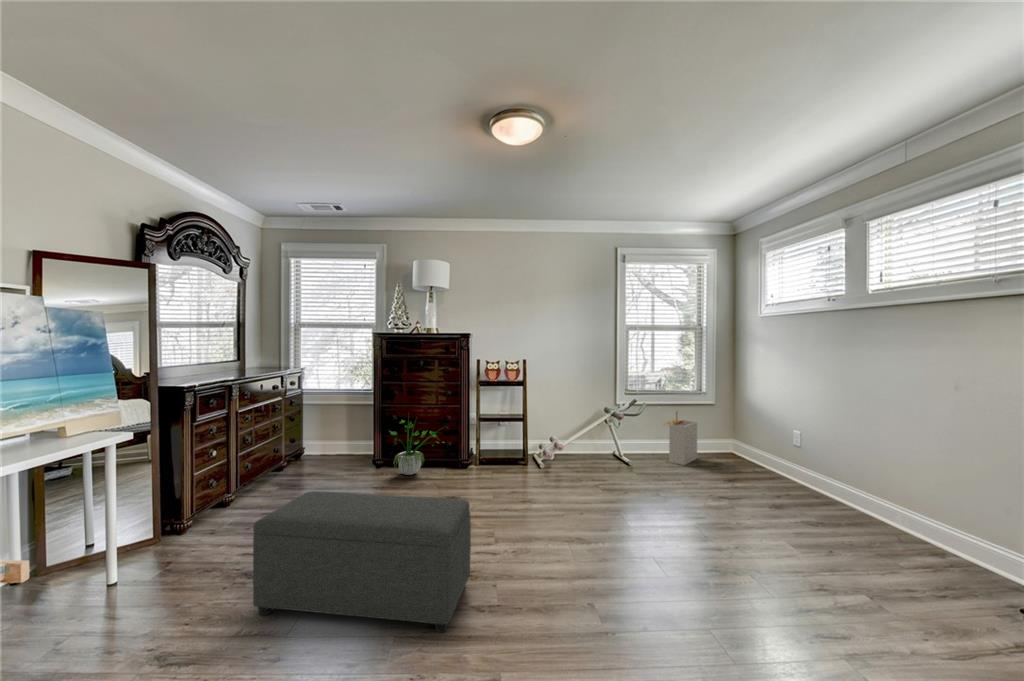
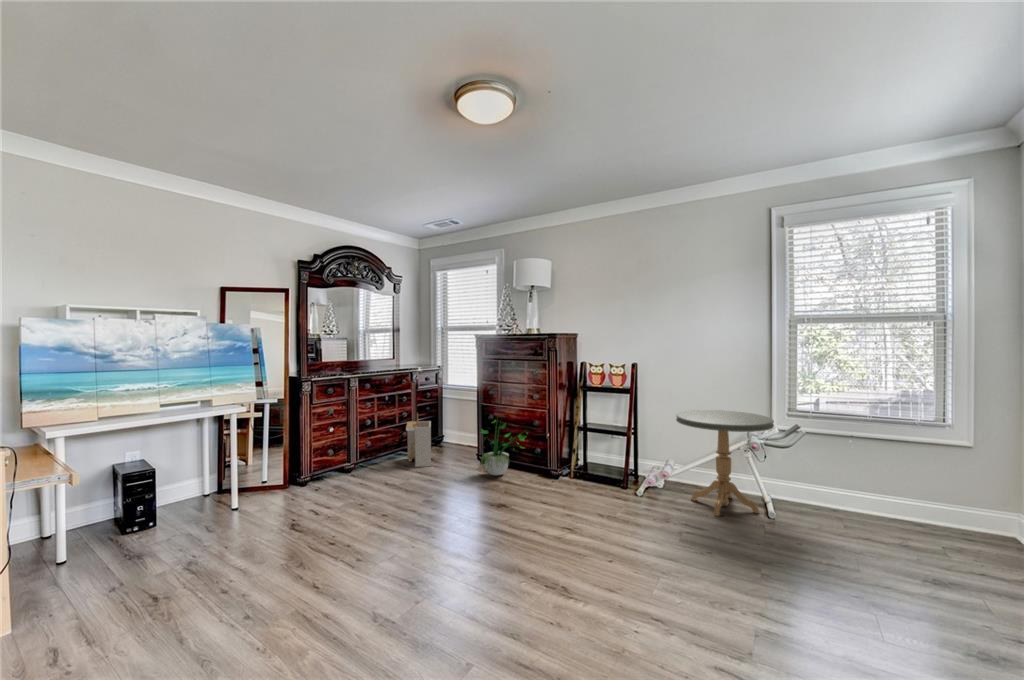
side table: none [568,393,634,469] -> present [676,410,774,516]
storage bin: present [662,411,697,465] -> present [406,413,431,467]
ottoman: present [253,491,471,632] -> none [241,468,378,616]

